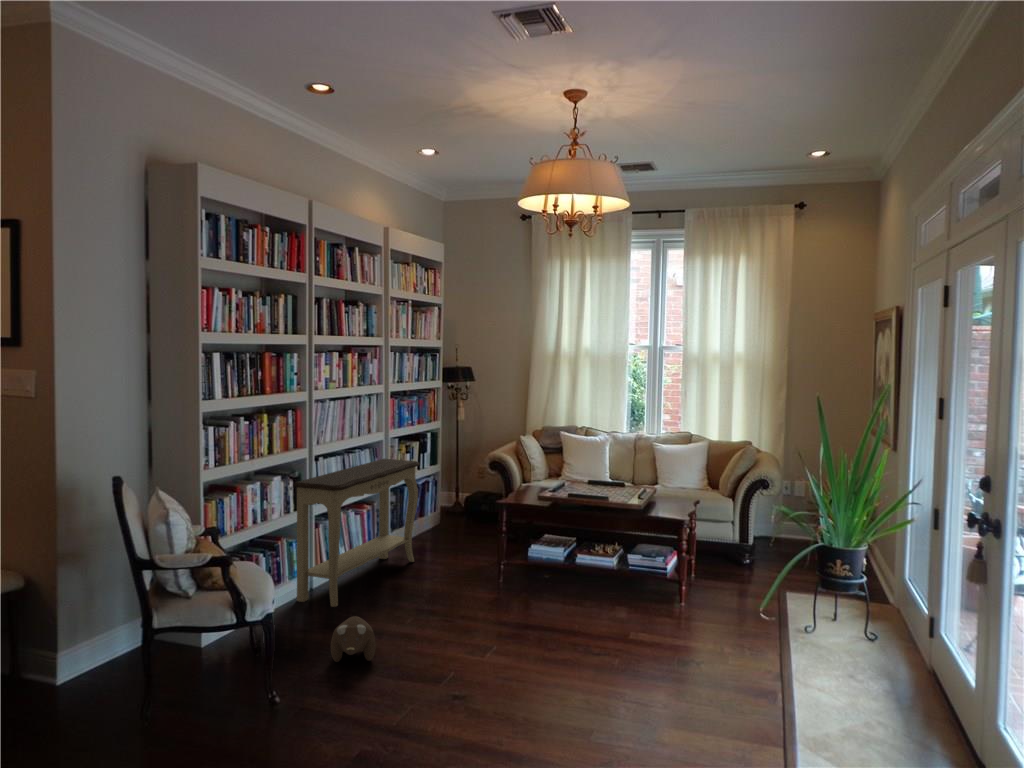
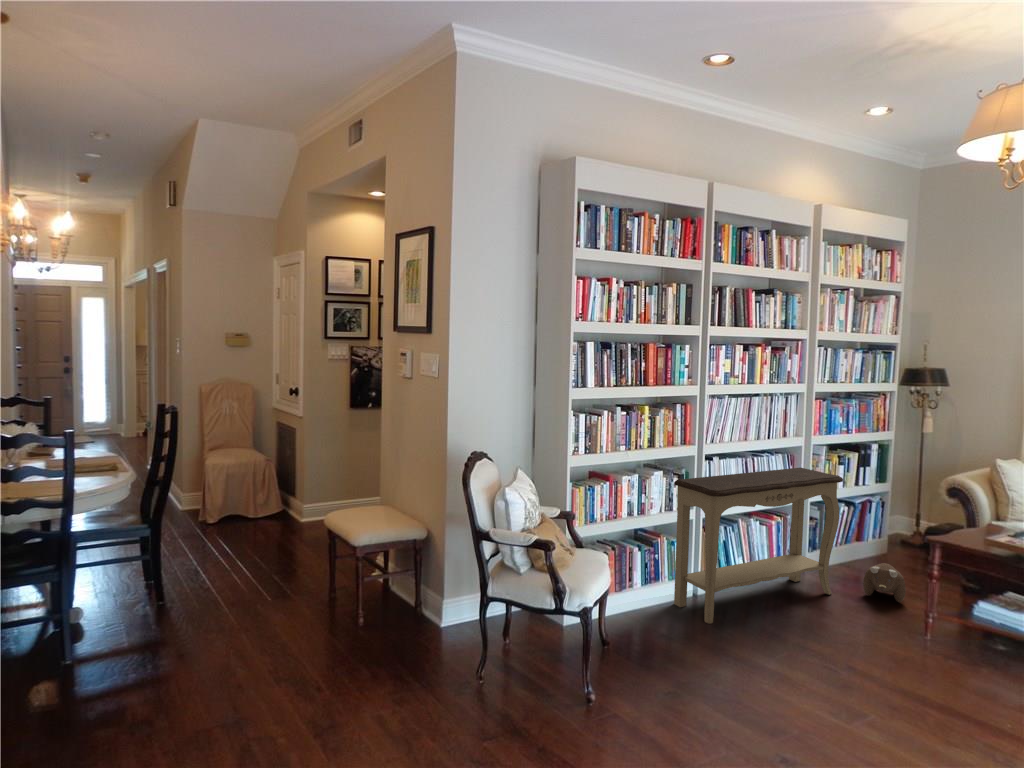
plush toy: present [331,616,376,662] -> present [863,563,906,602]

